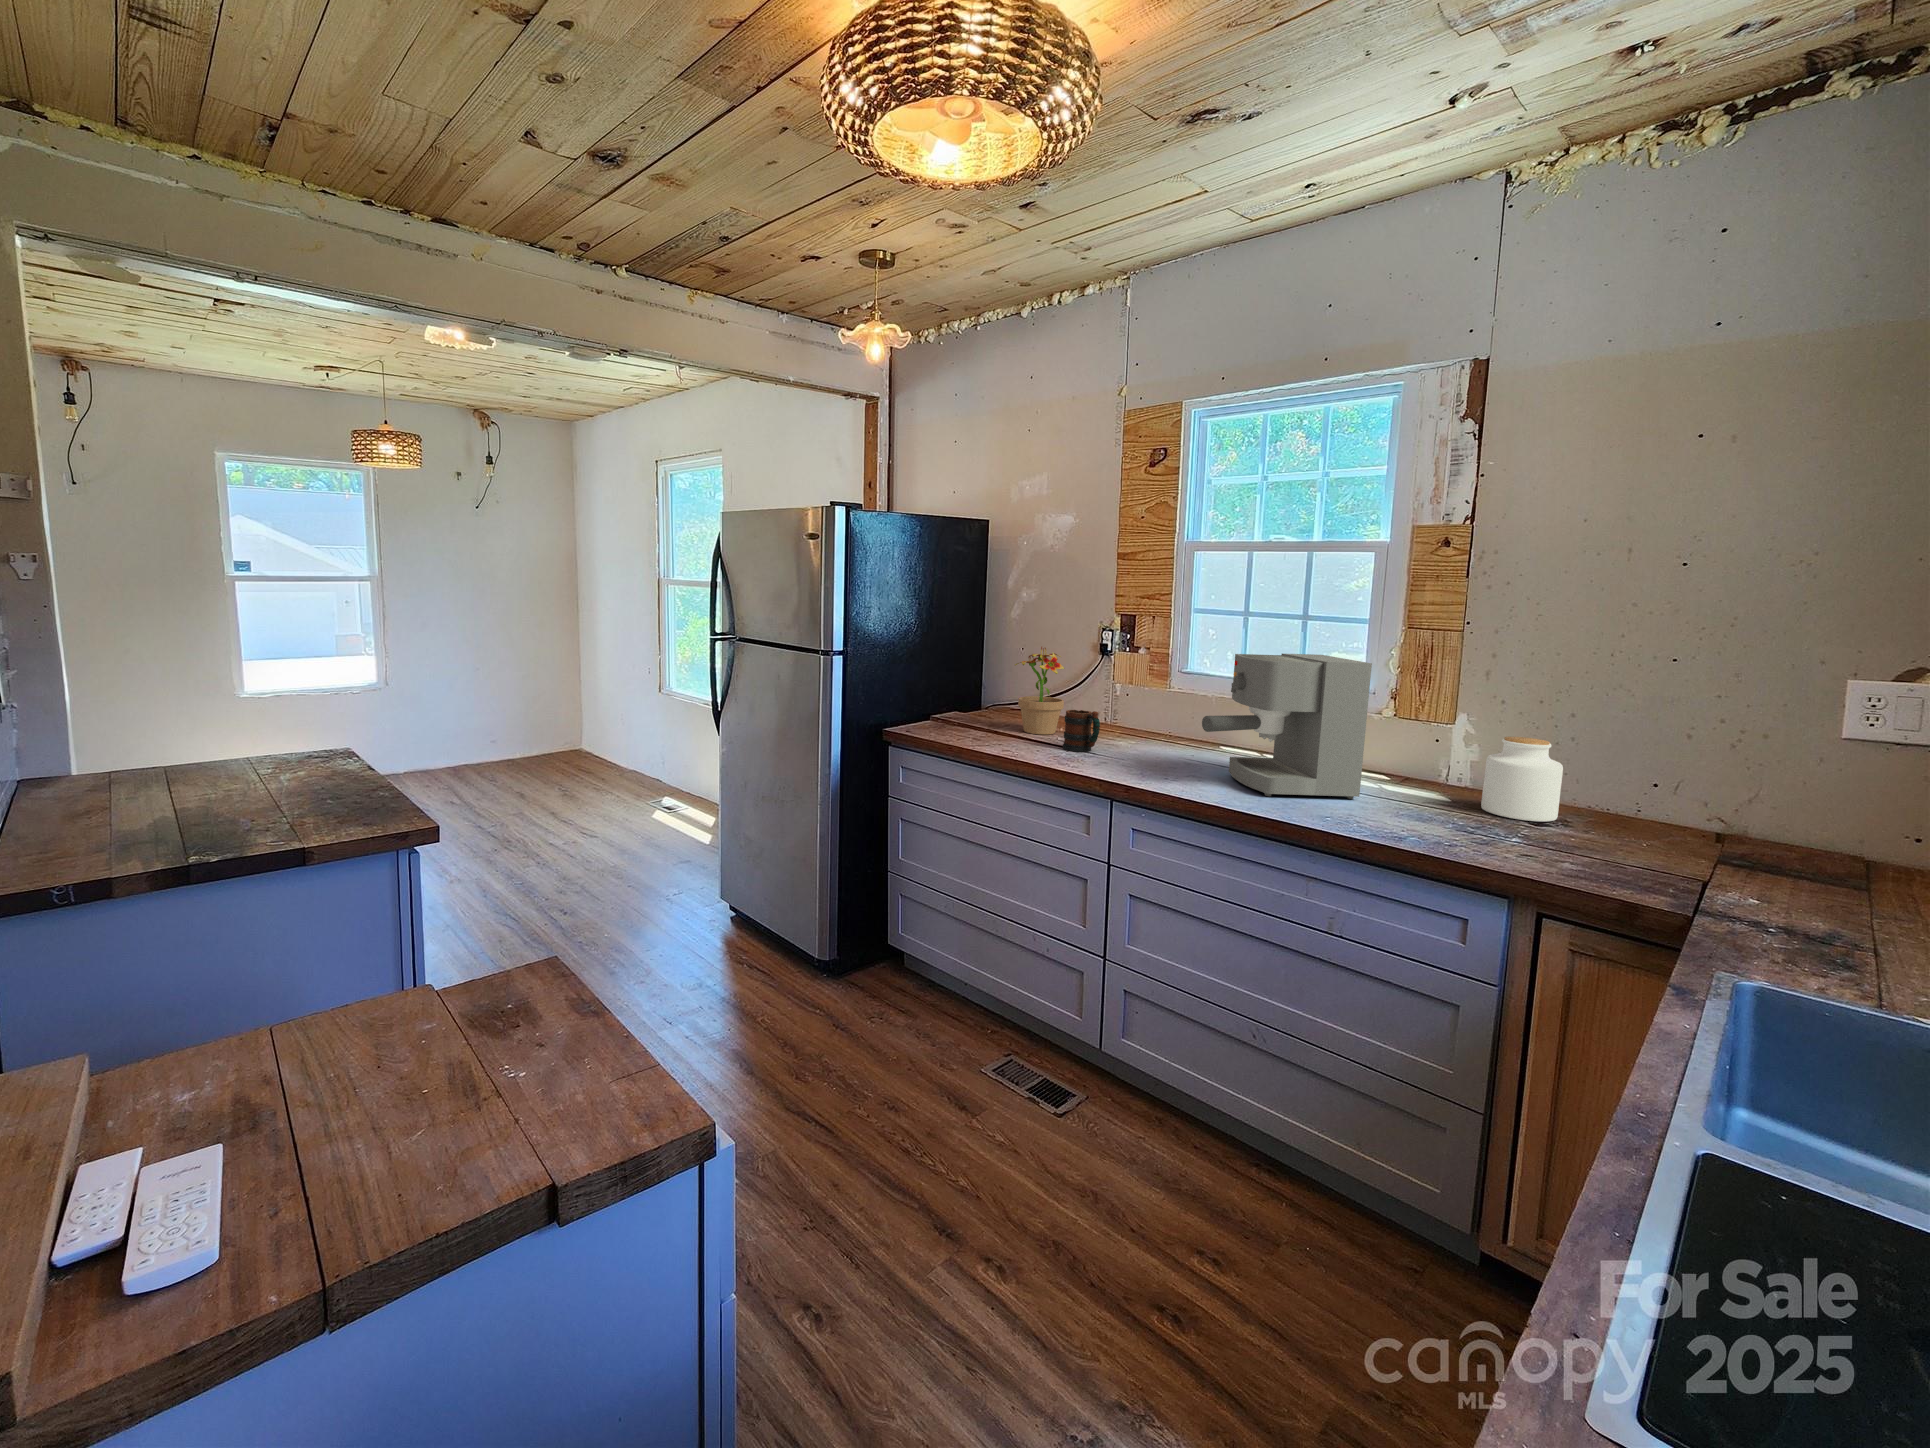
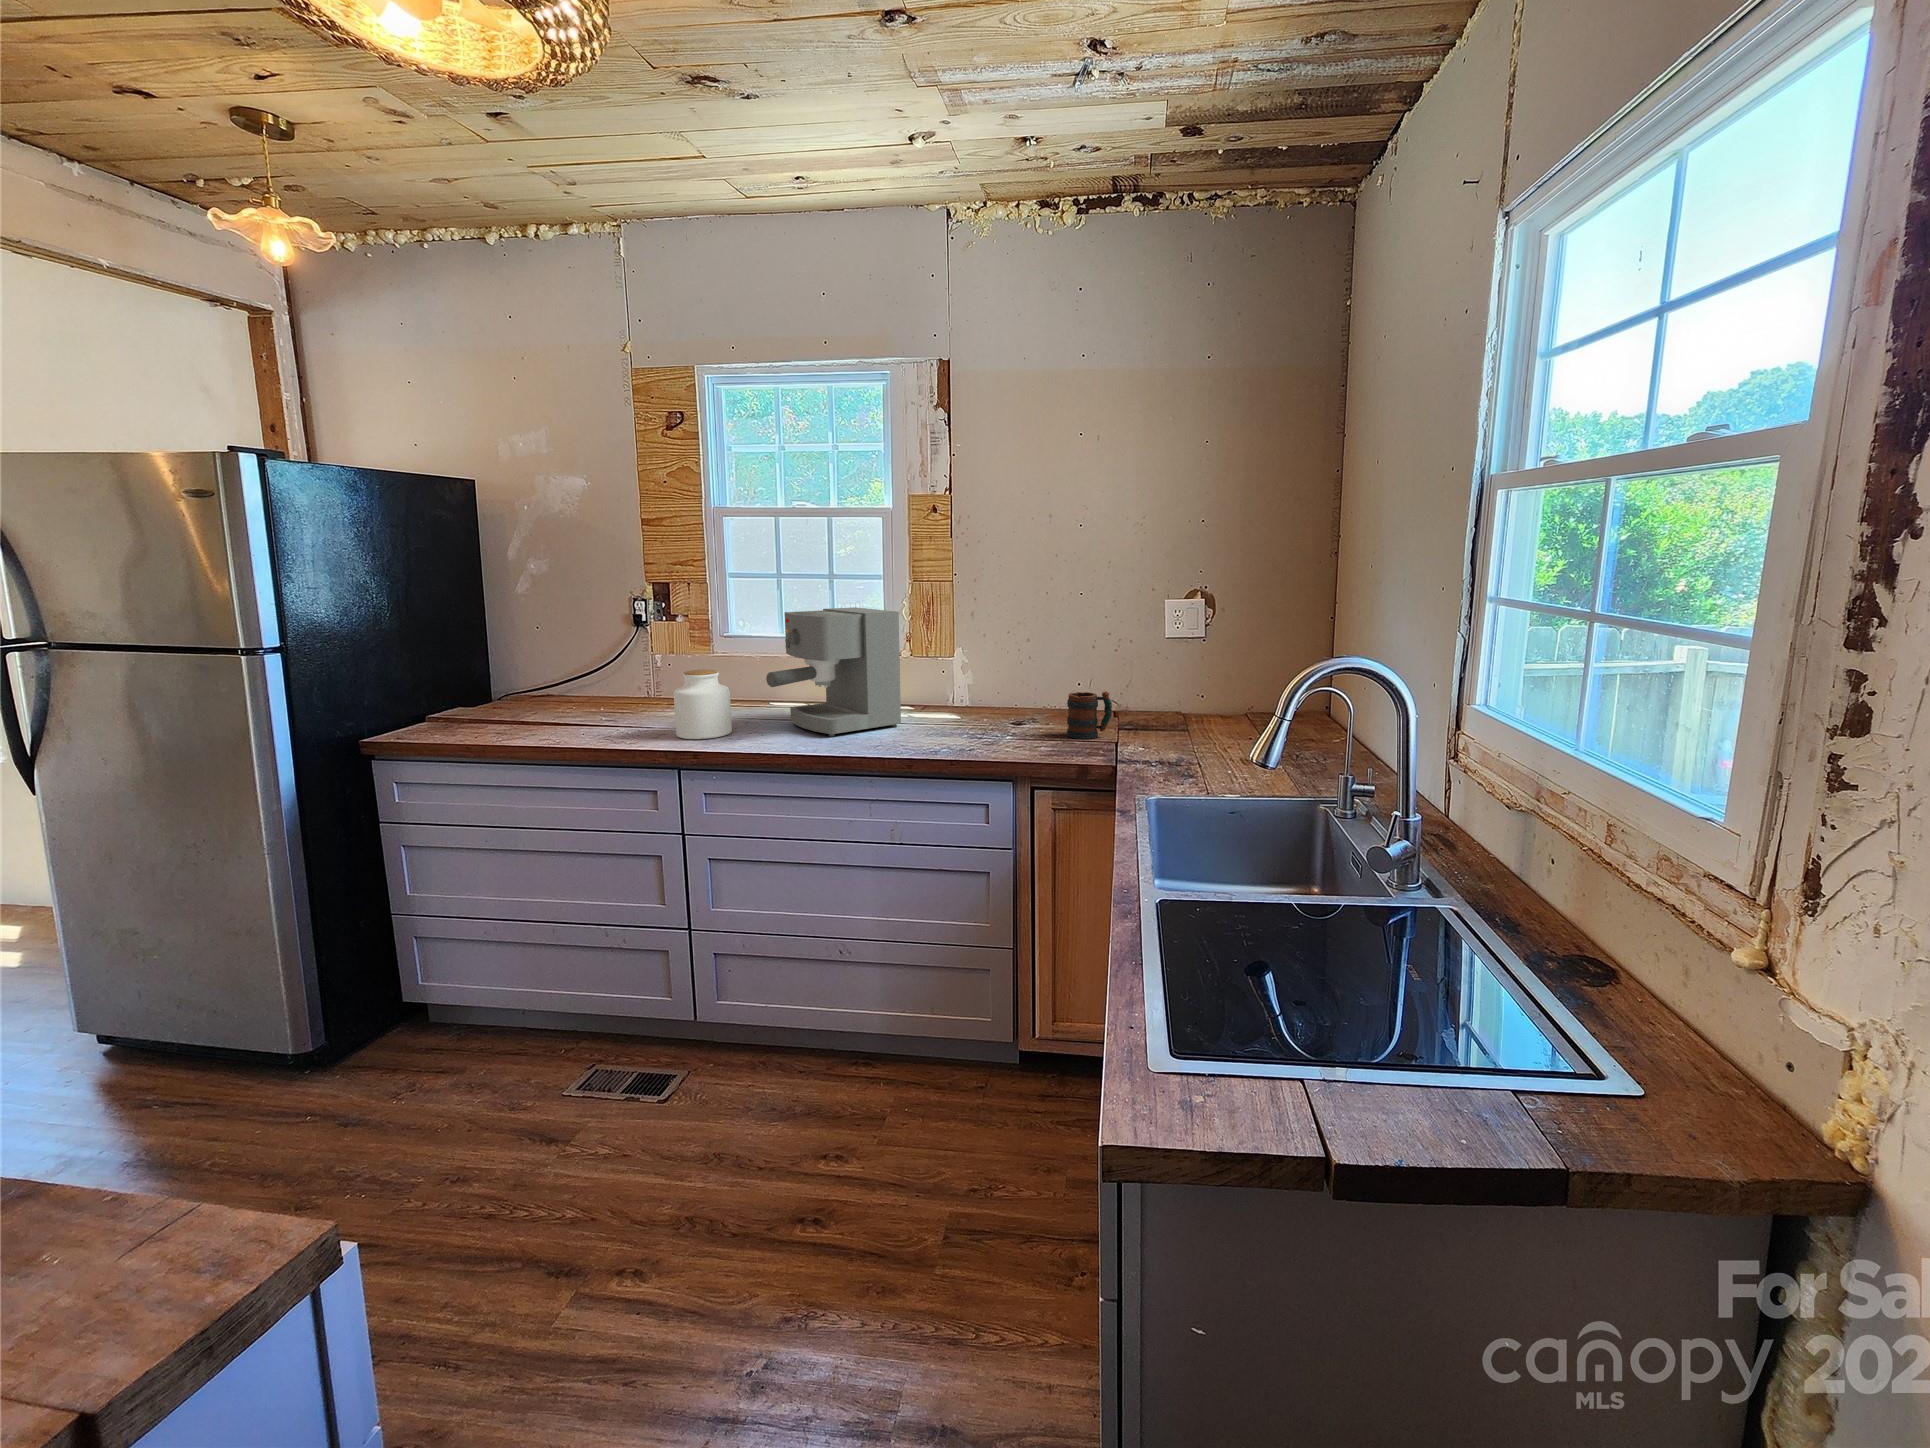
potted plant: present [1015,647,1064,734] -> none [540,620,607,715]
mug: present [1063,710,1100,752] -> present [1067,692,1112,739]
jar: present [1481,737,1563,822] -> present [674,670,732,739]

